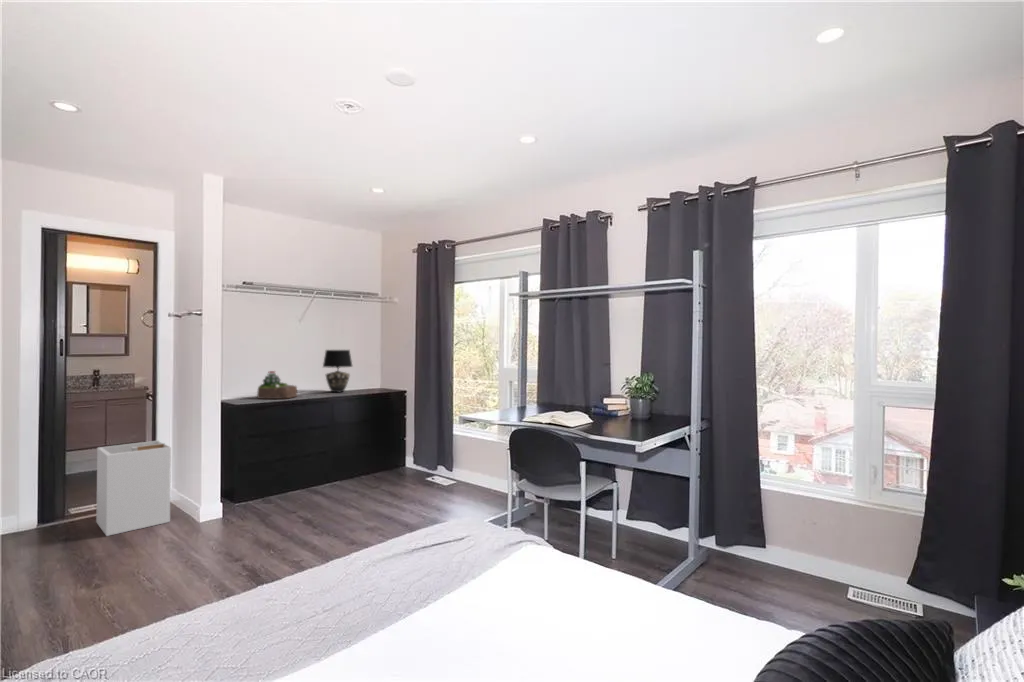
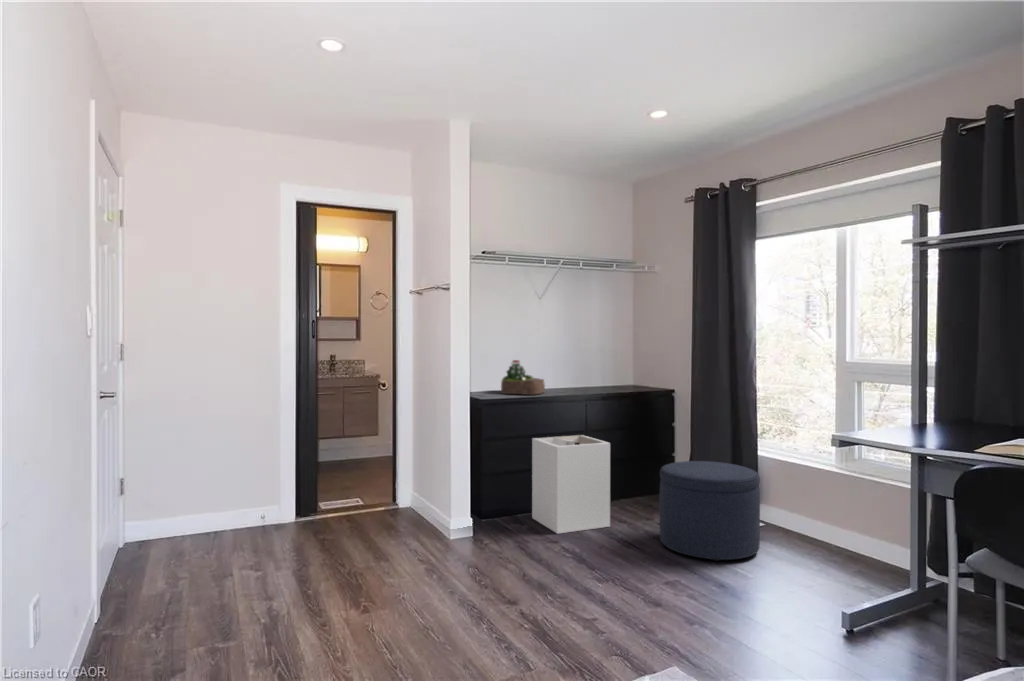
table lamp: present [323,350,352,392] -> none [571,334,608,389]
laundry hamper: present [96,441,171,536] -> present [532,435,610,534]
ottoman: none [378,442,447,513] -> present [659,461,760,561]

